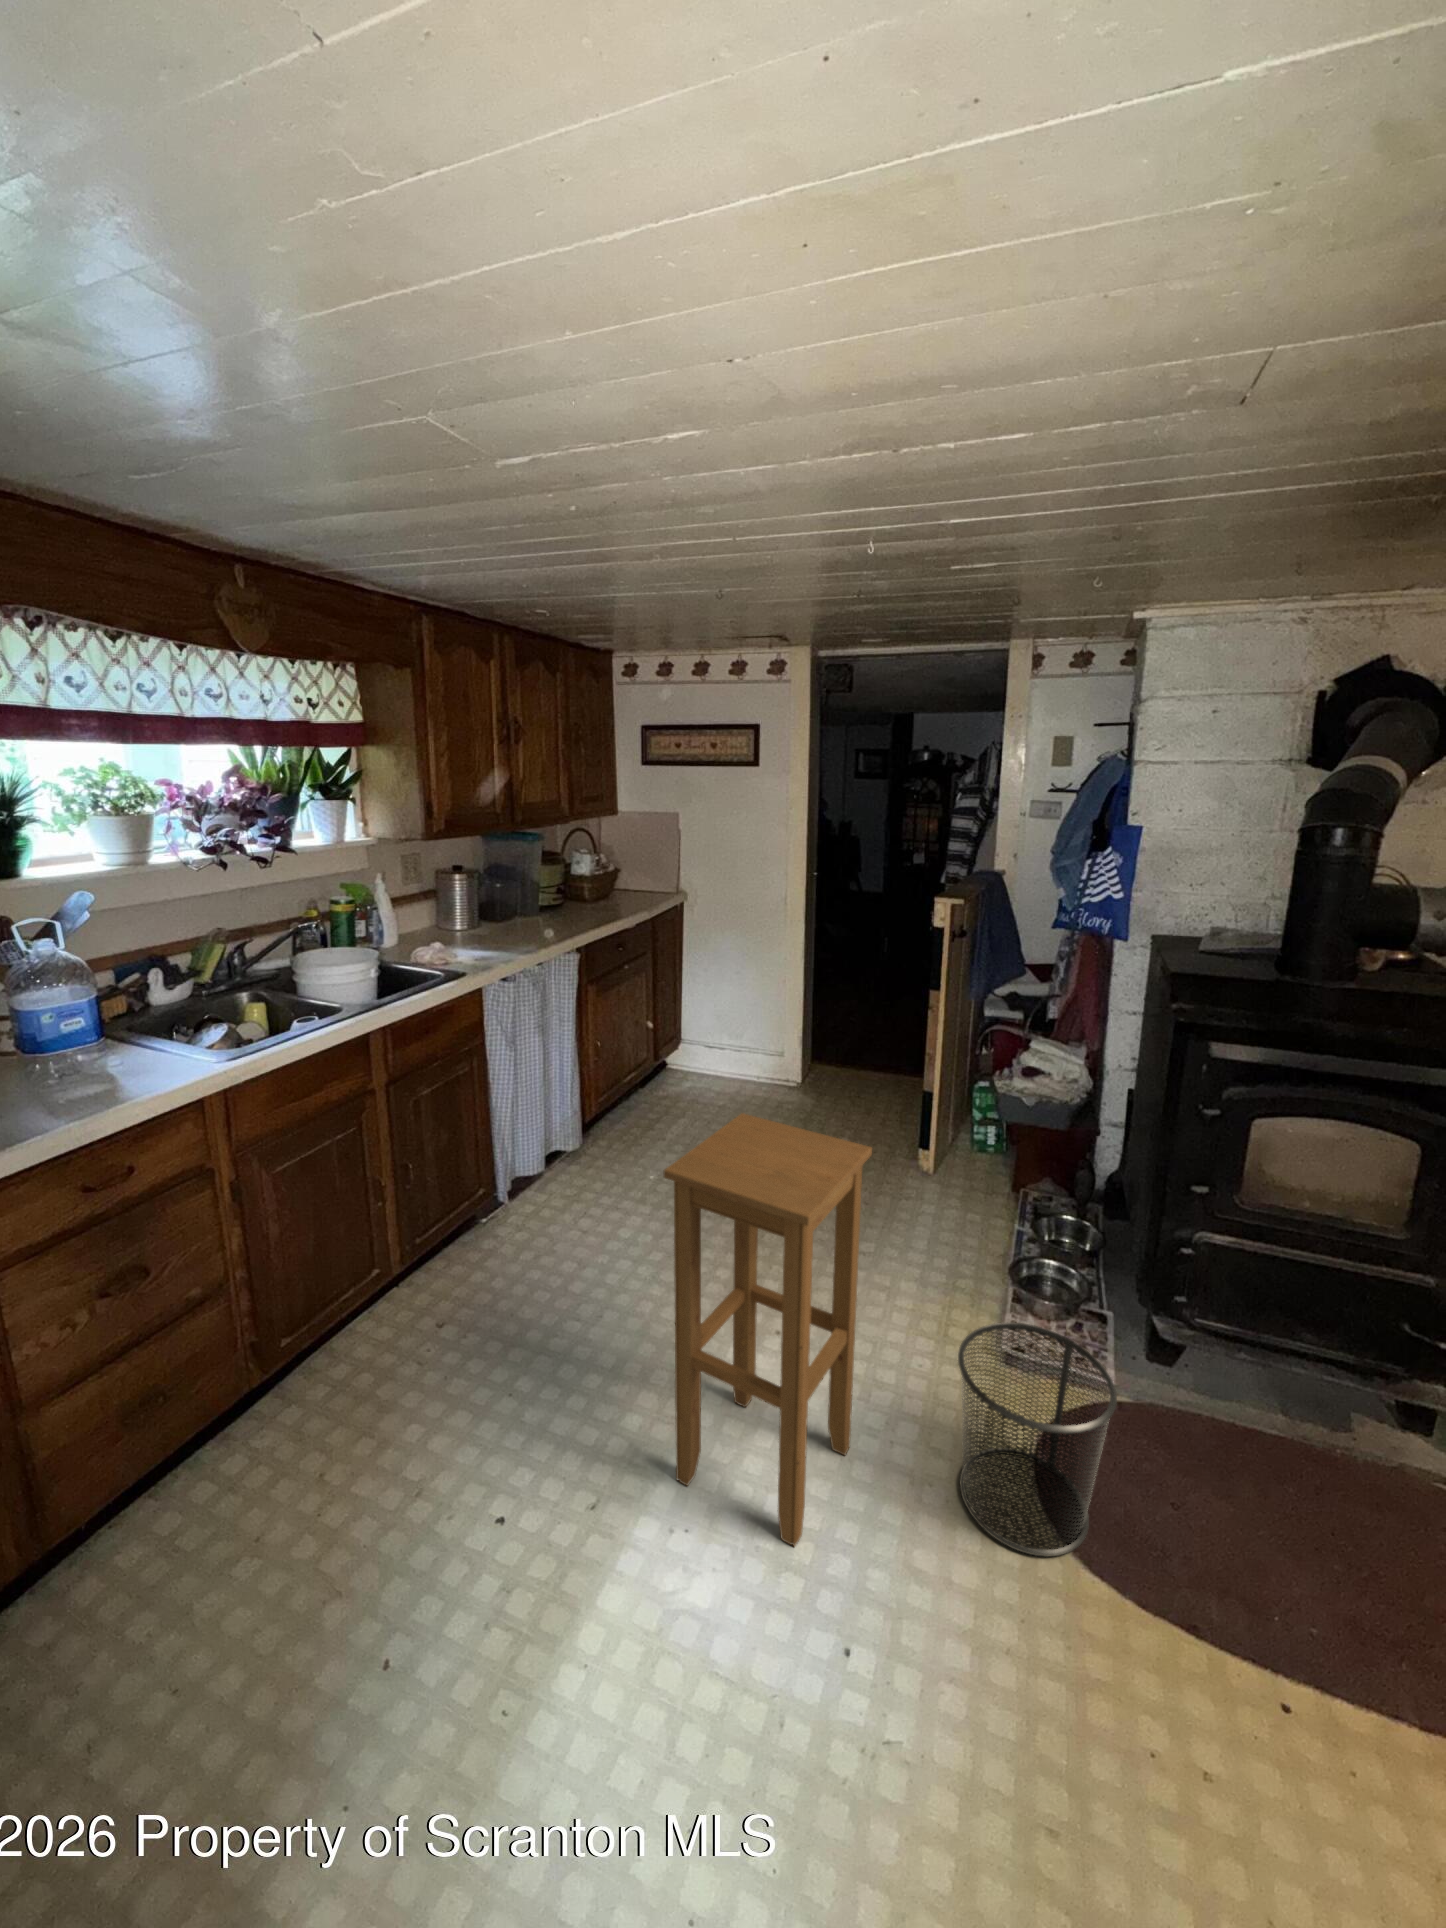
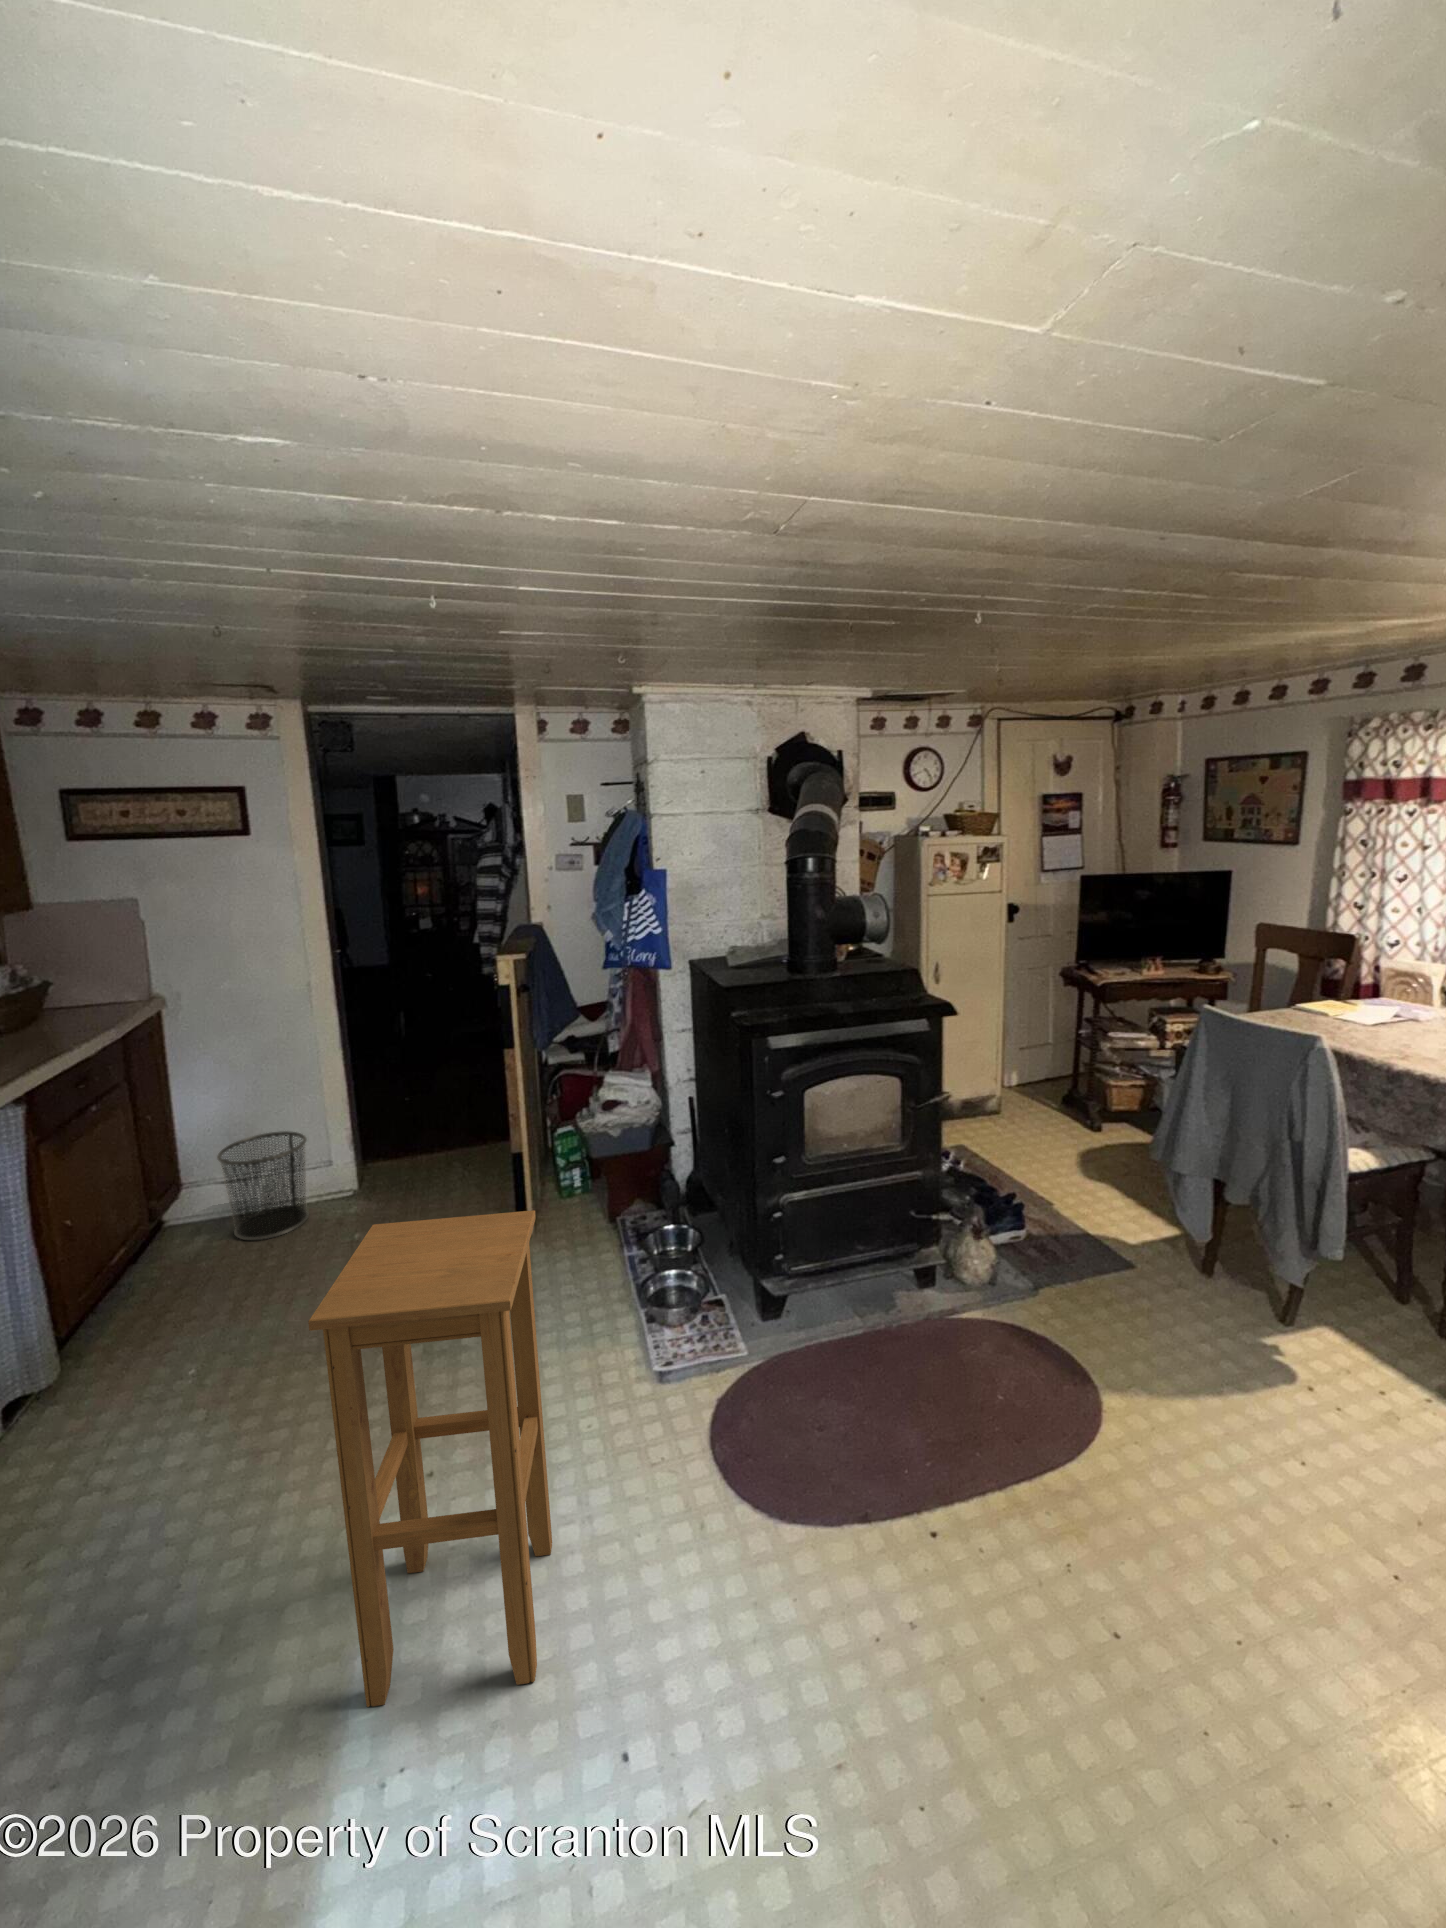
waste bin: present [958,1322,1117,1557] -> present [217,1131,309,1240]

